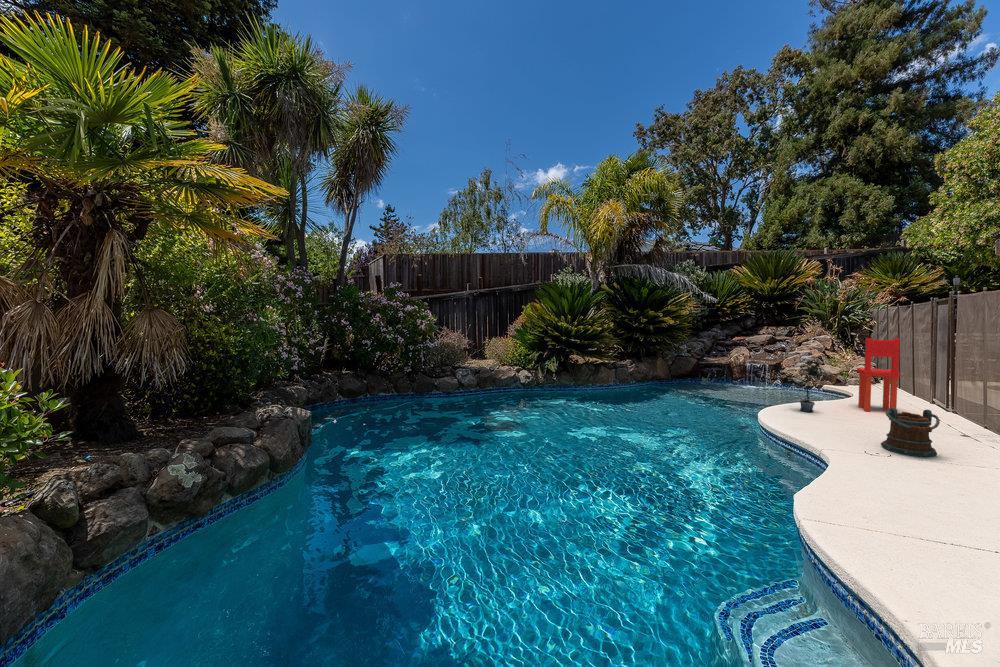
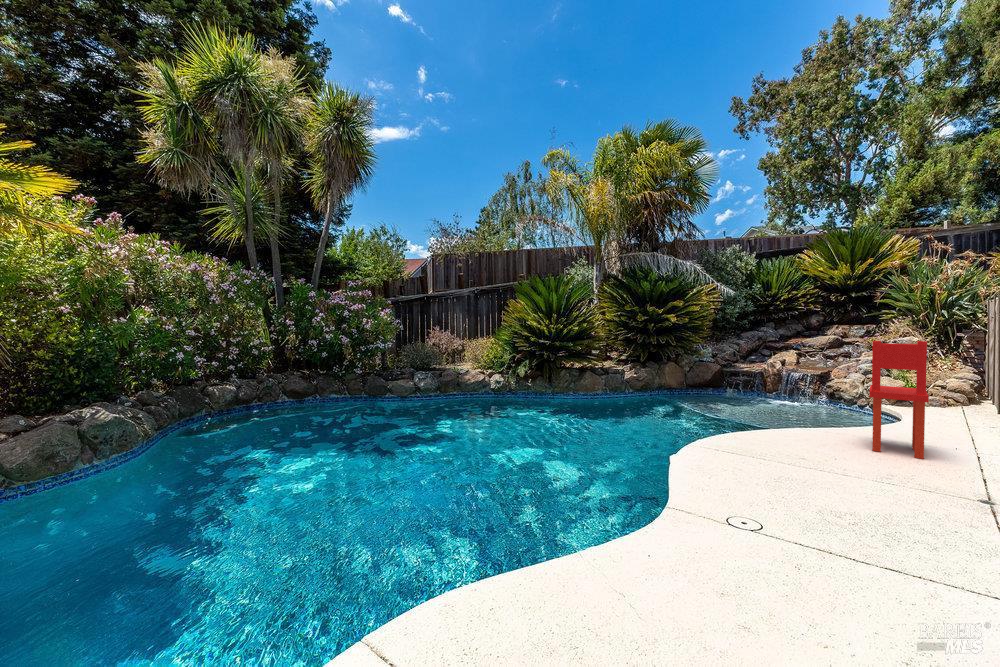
potted plant: present [799,360,825,412] -> none [756,371,796,446]
bucket: present [881,408,940,457] -> none [803,455,896,548]

